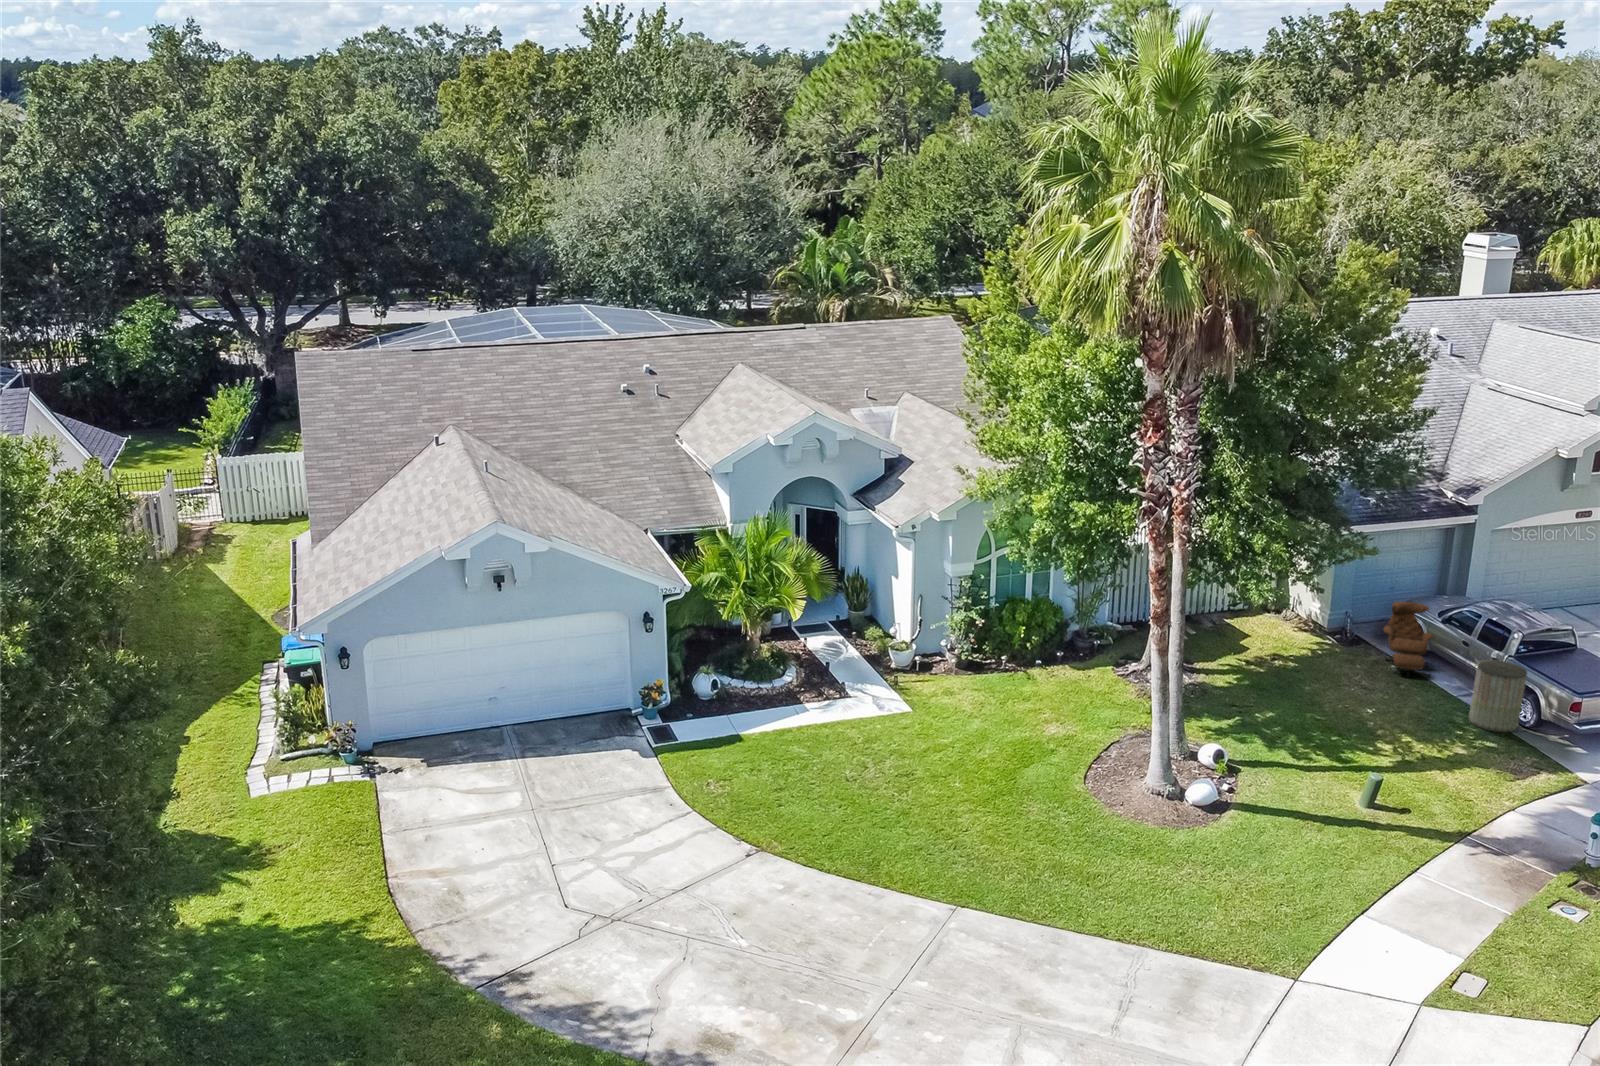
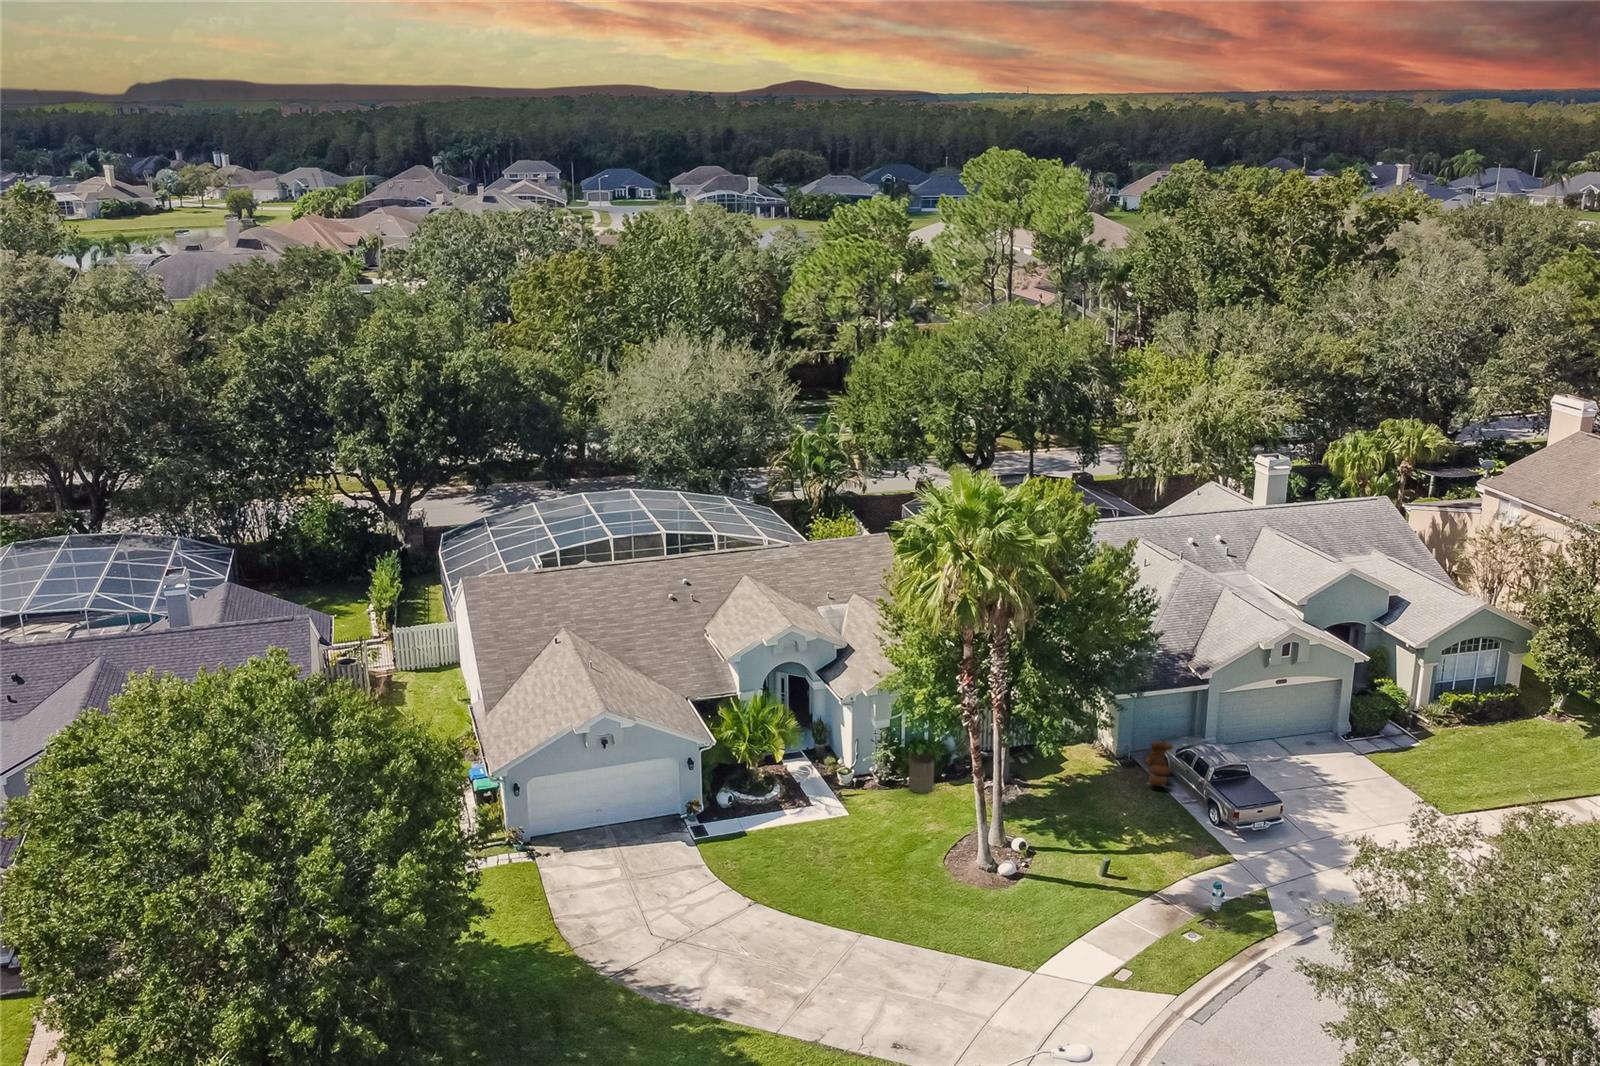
trash can: present [1469,660,1527,732] -> present [909,754,934,794]

